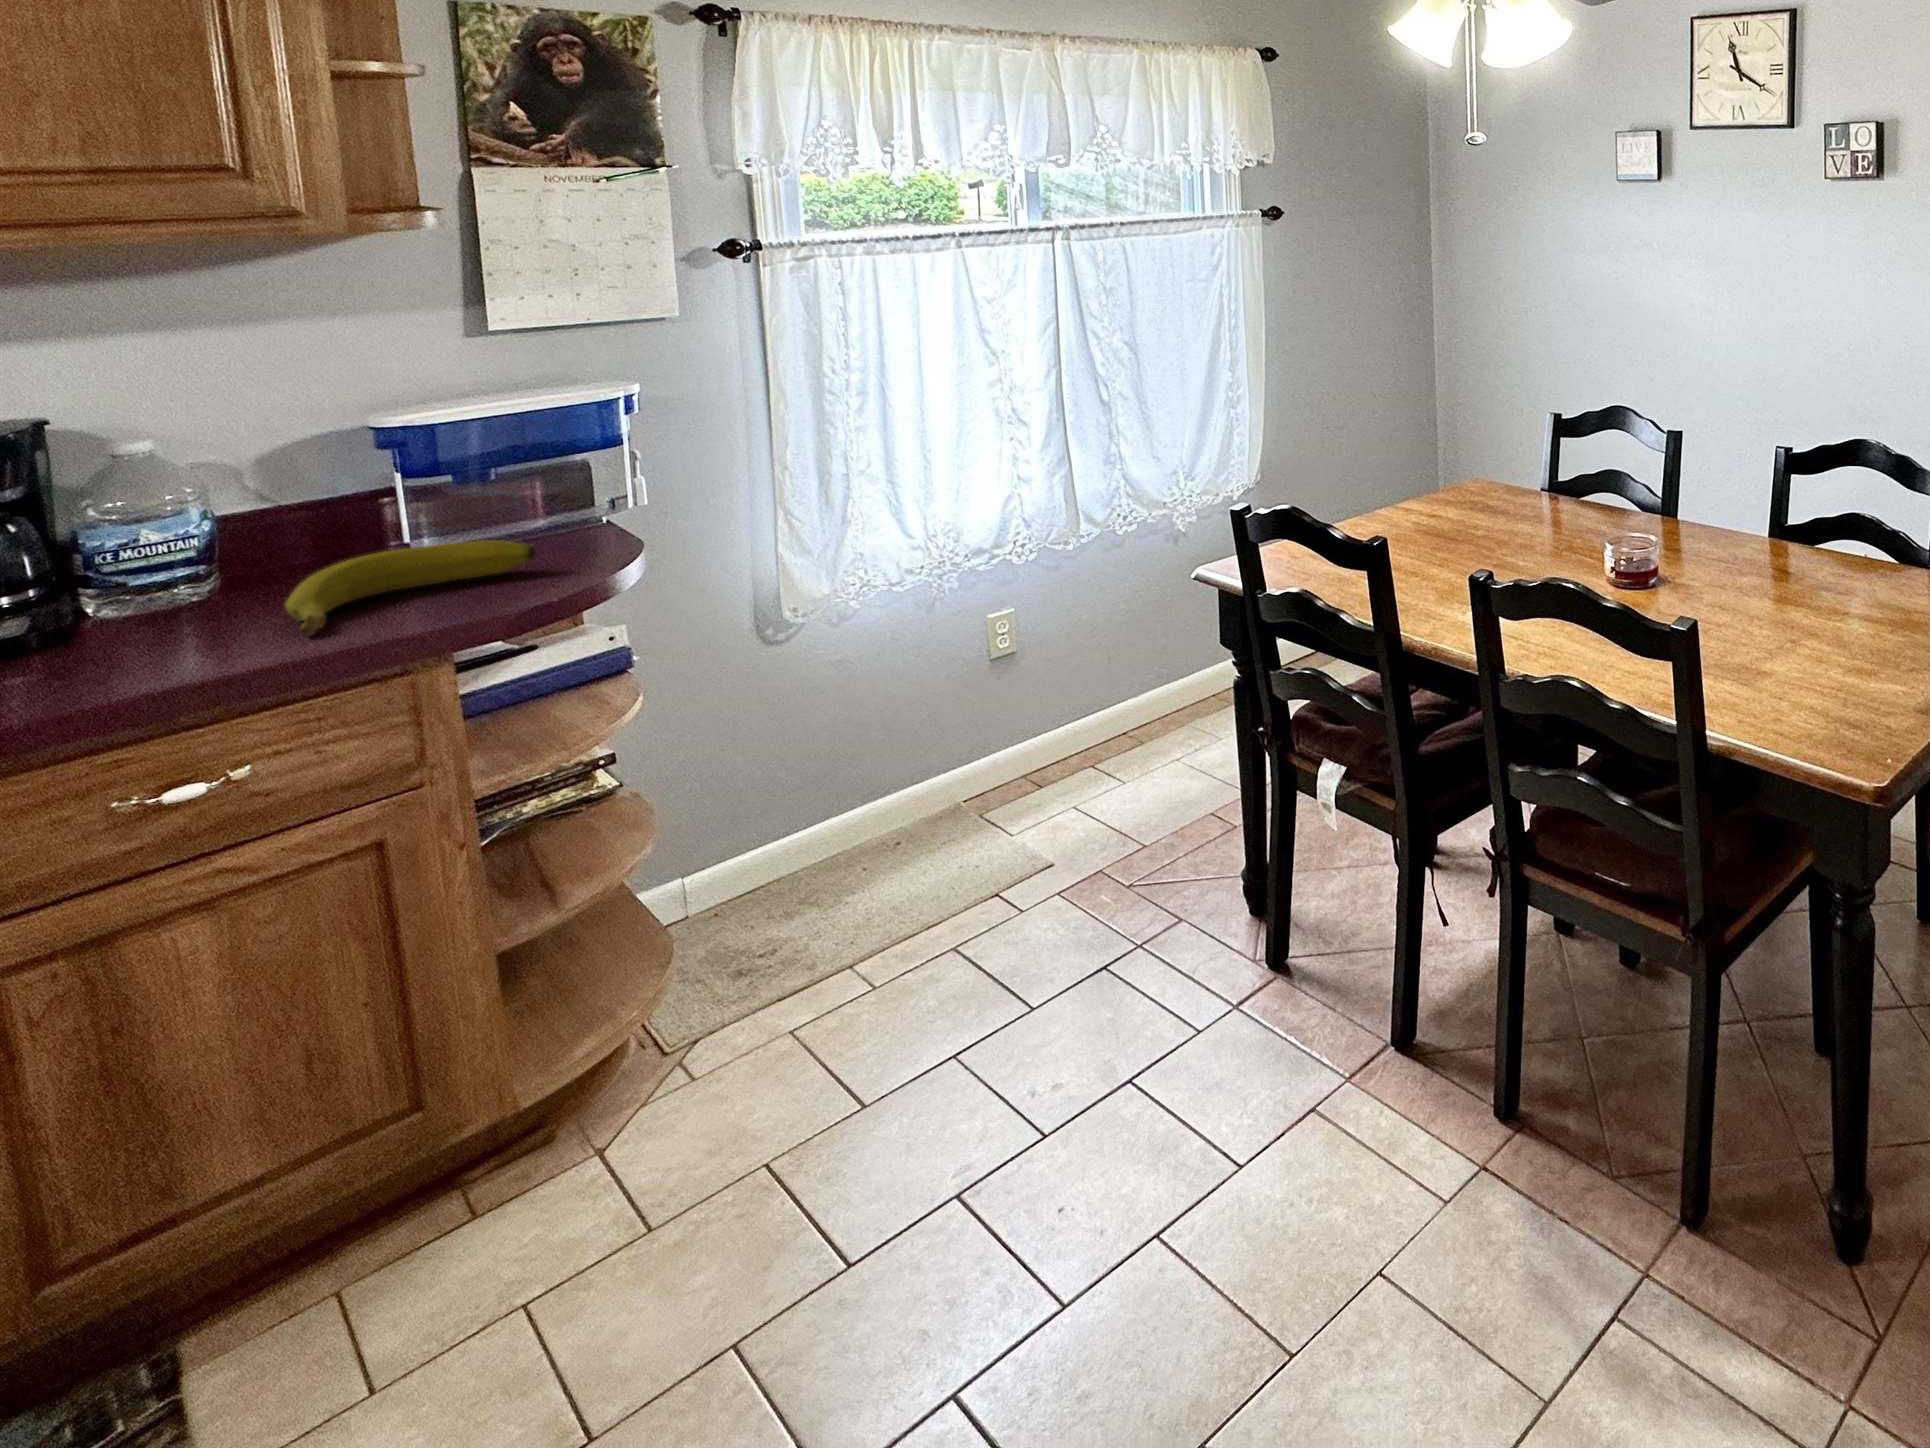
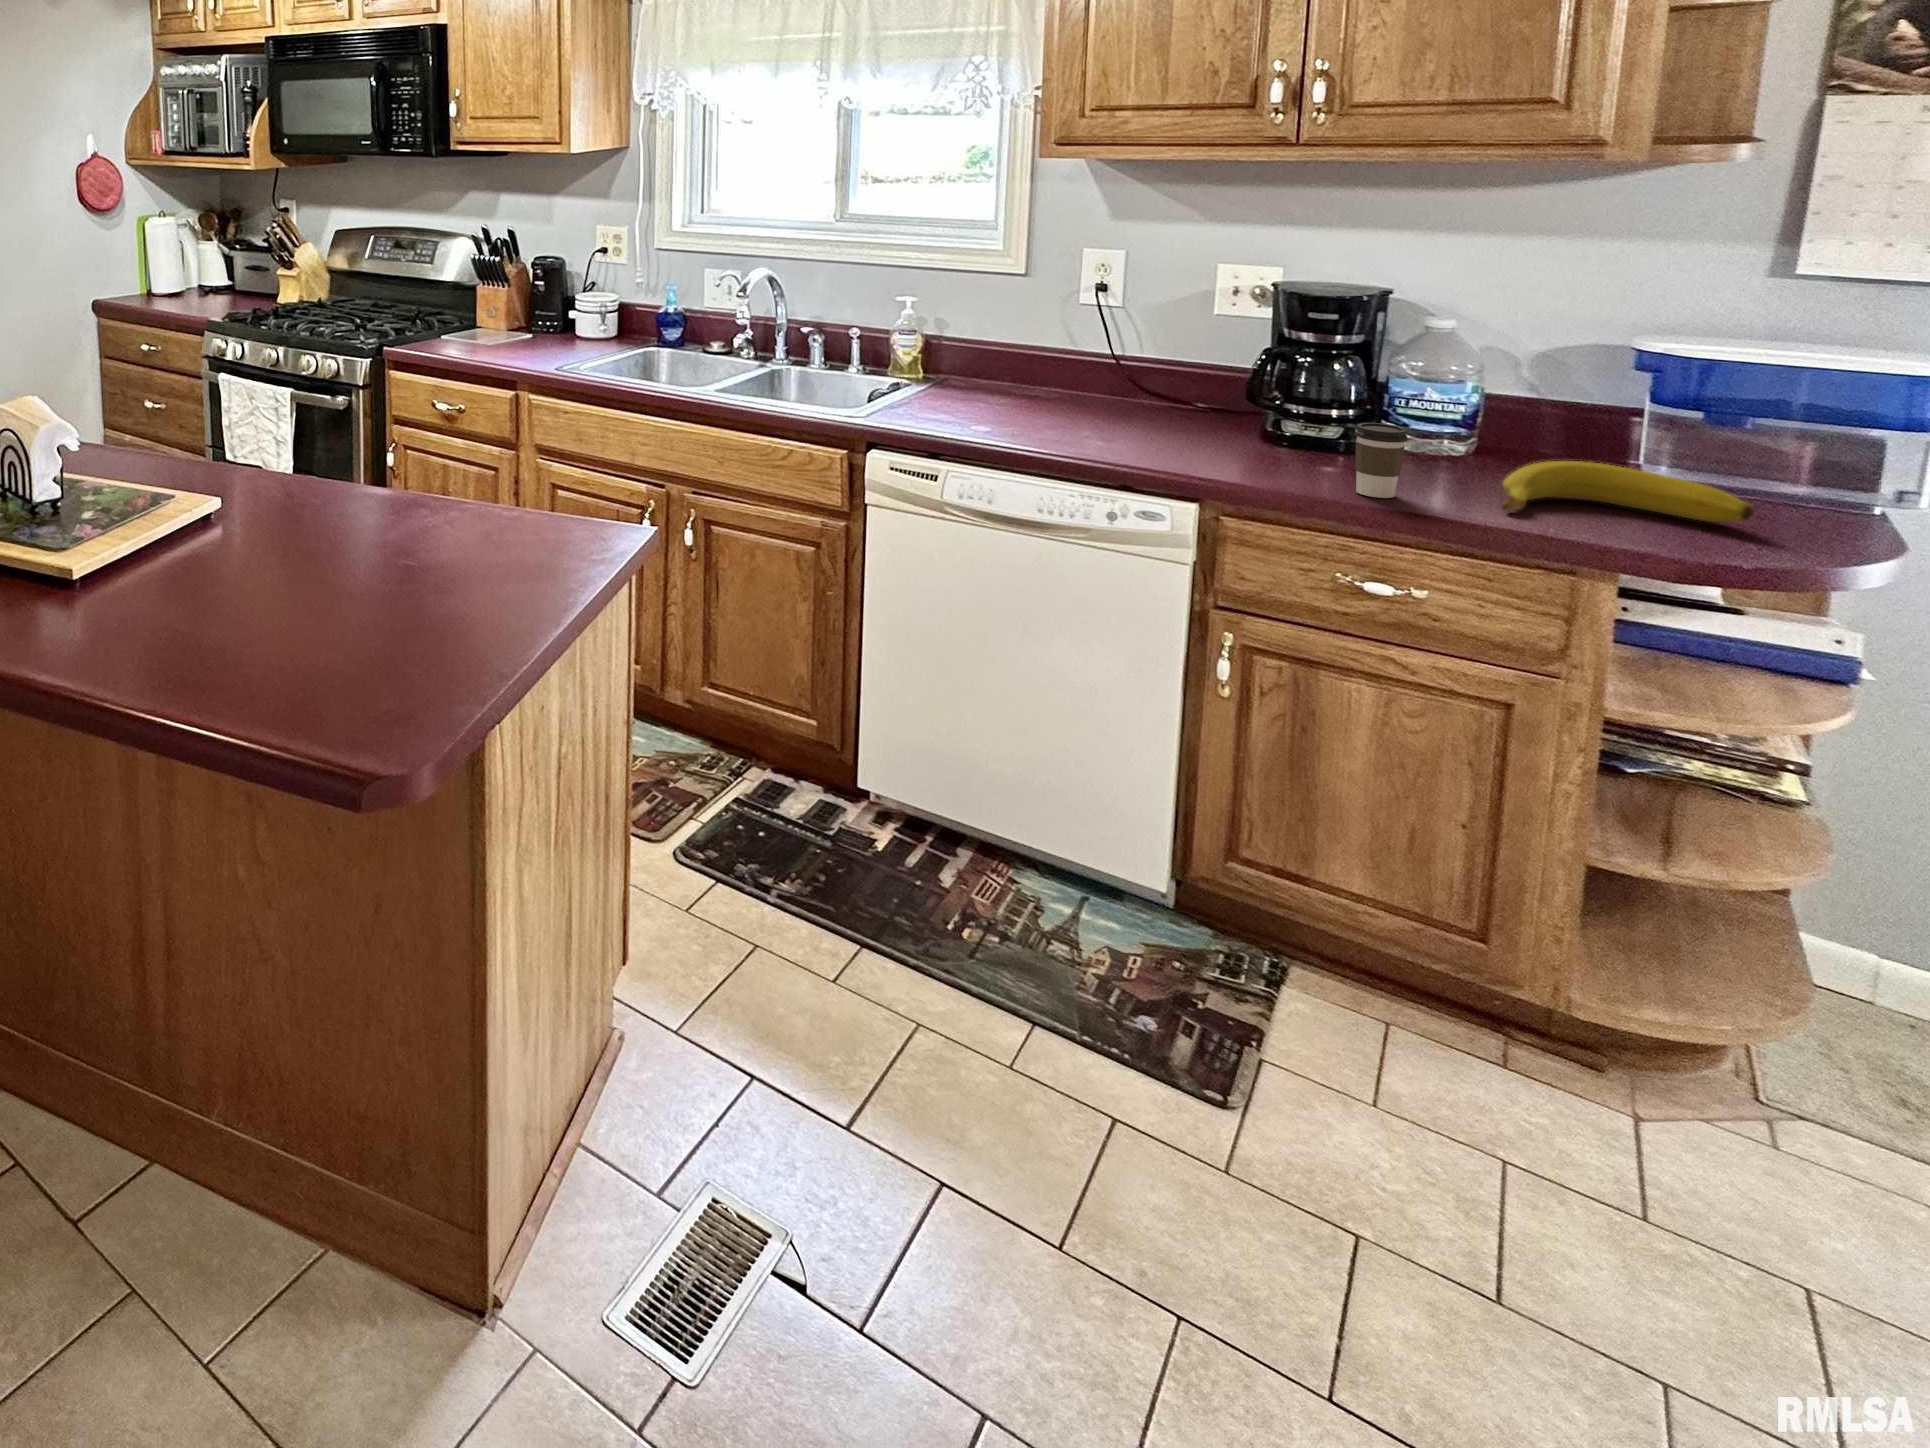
coffee cup: none [73,583,158,686] -> present [1355,423,1407,498]

